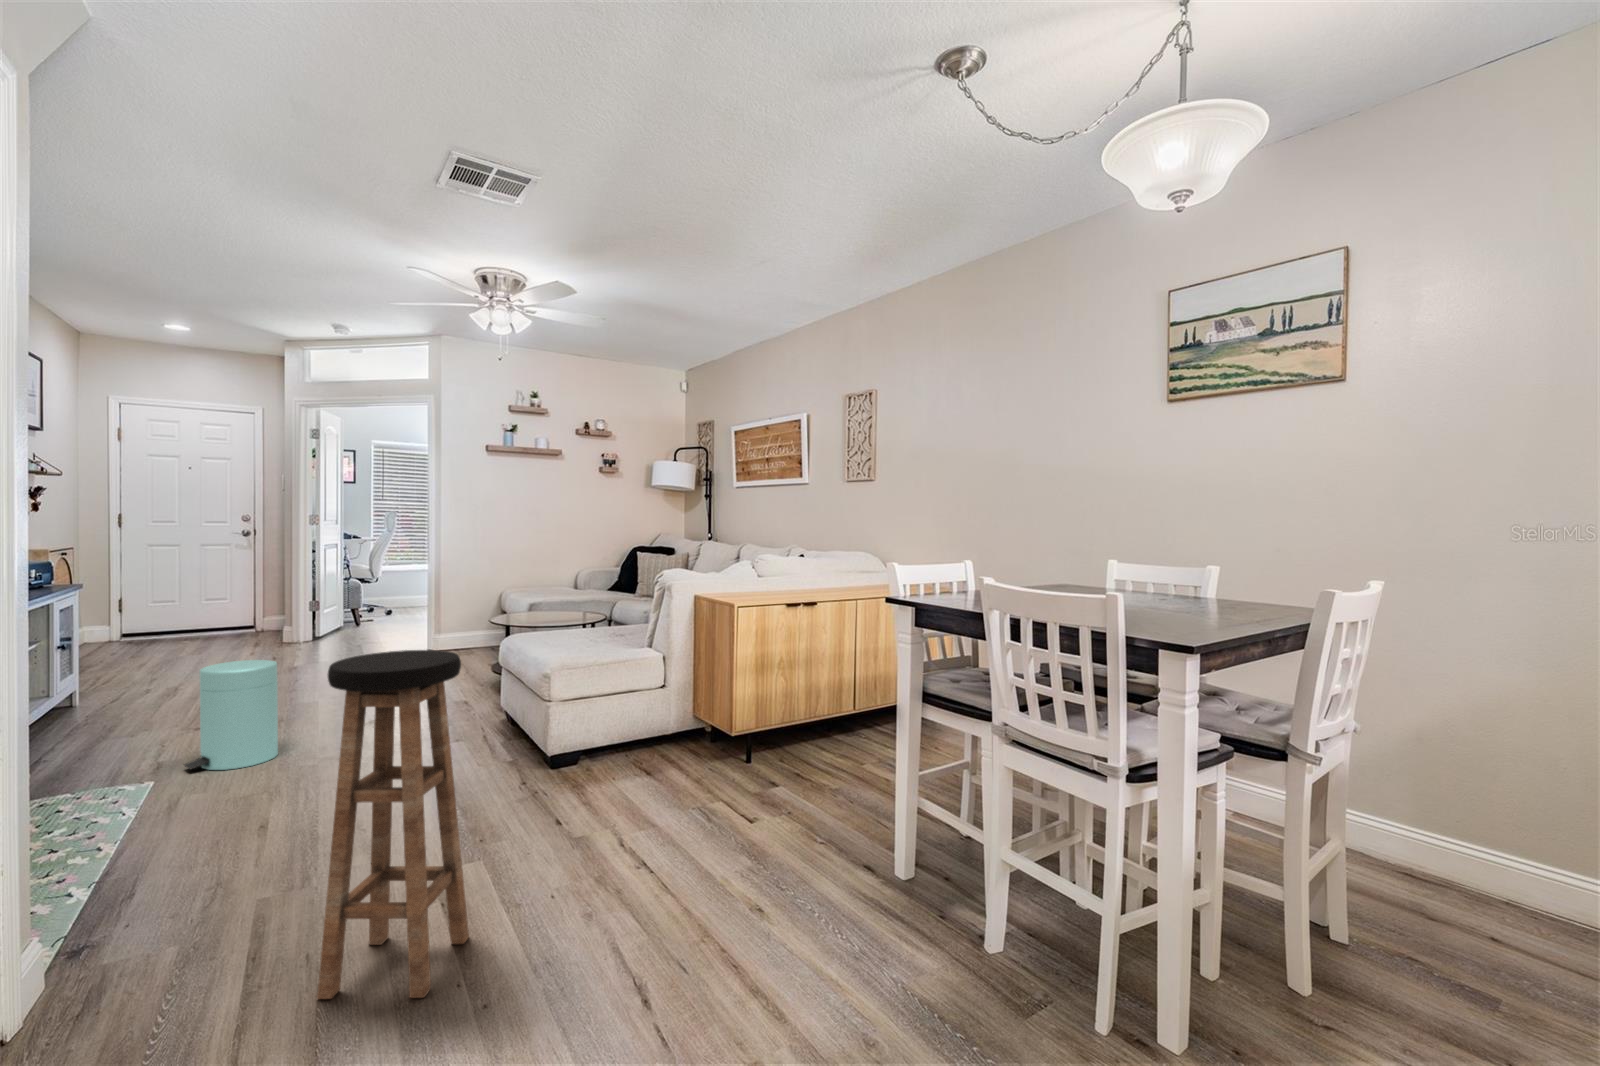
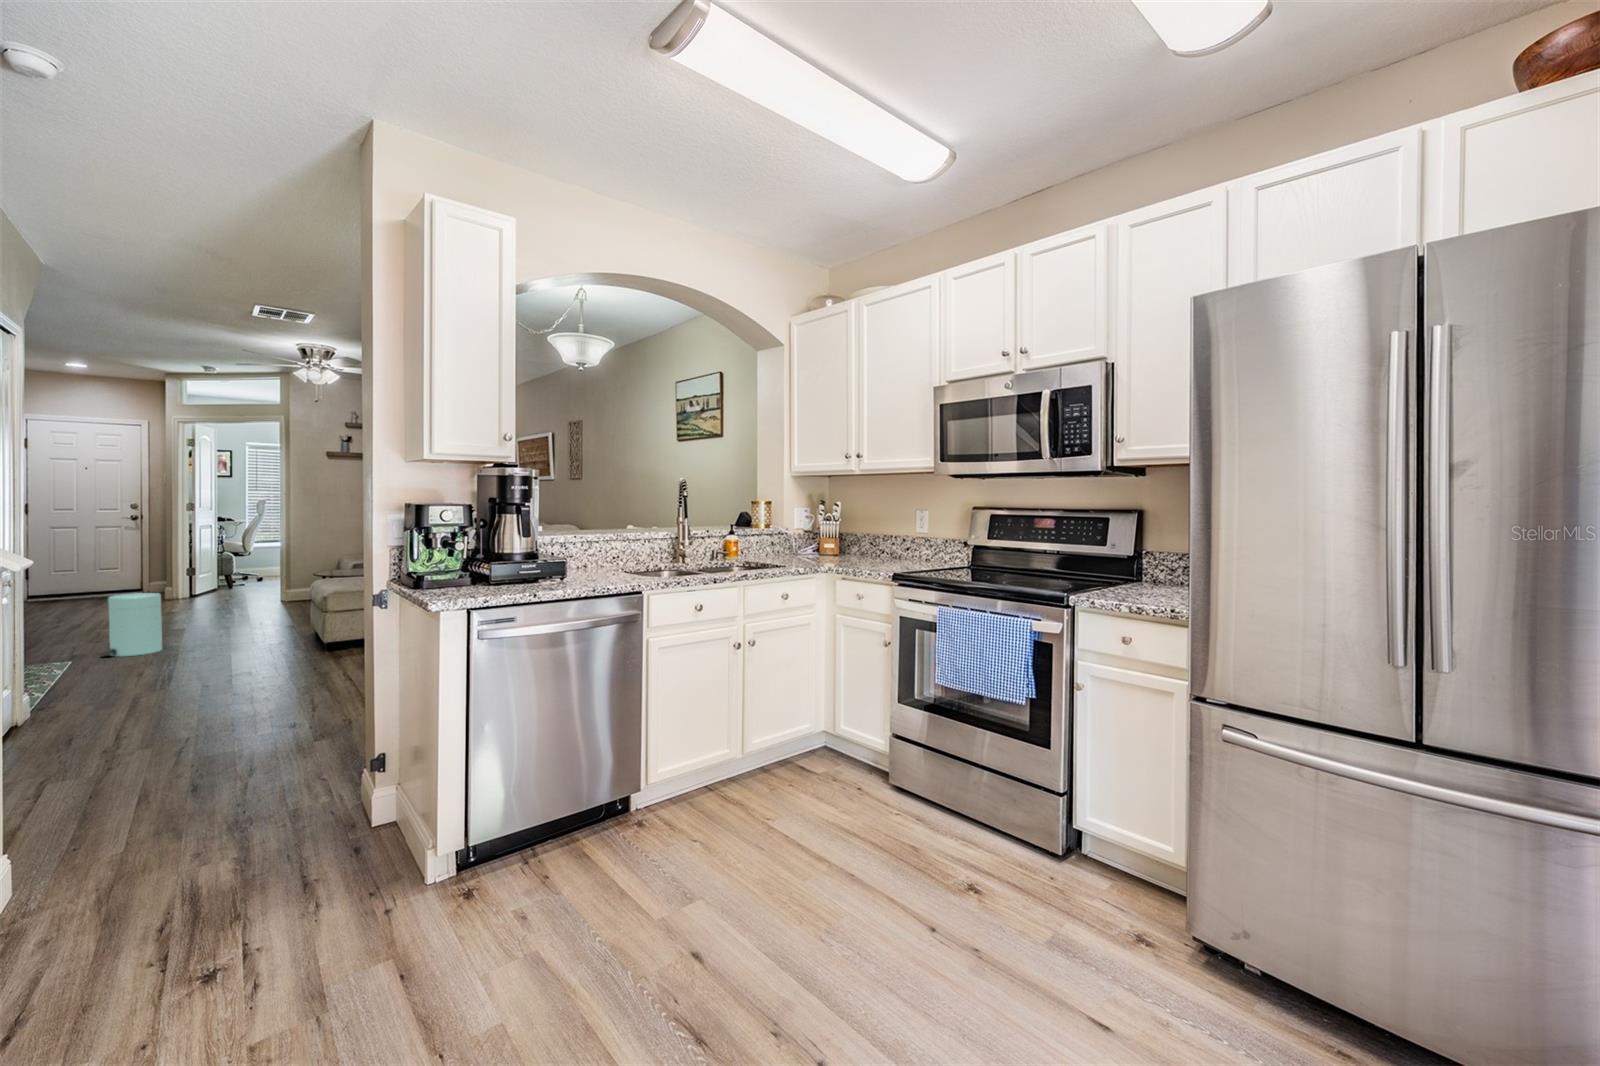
bar stool: present [317,650,469,999] -> none [182,567,261,713]

